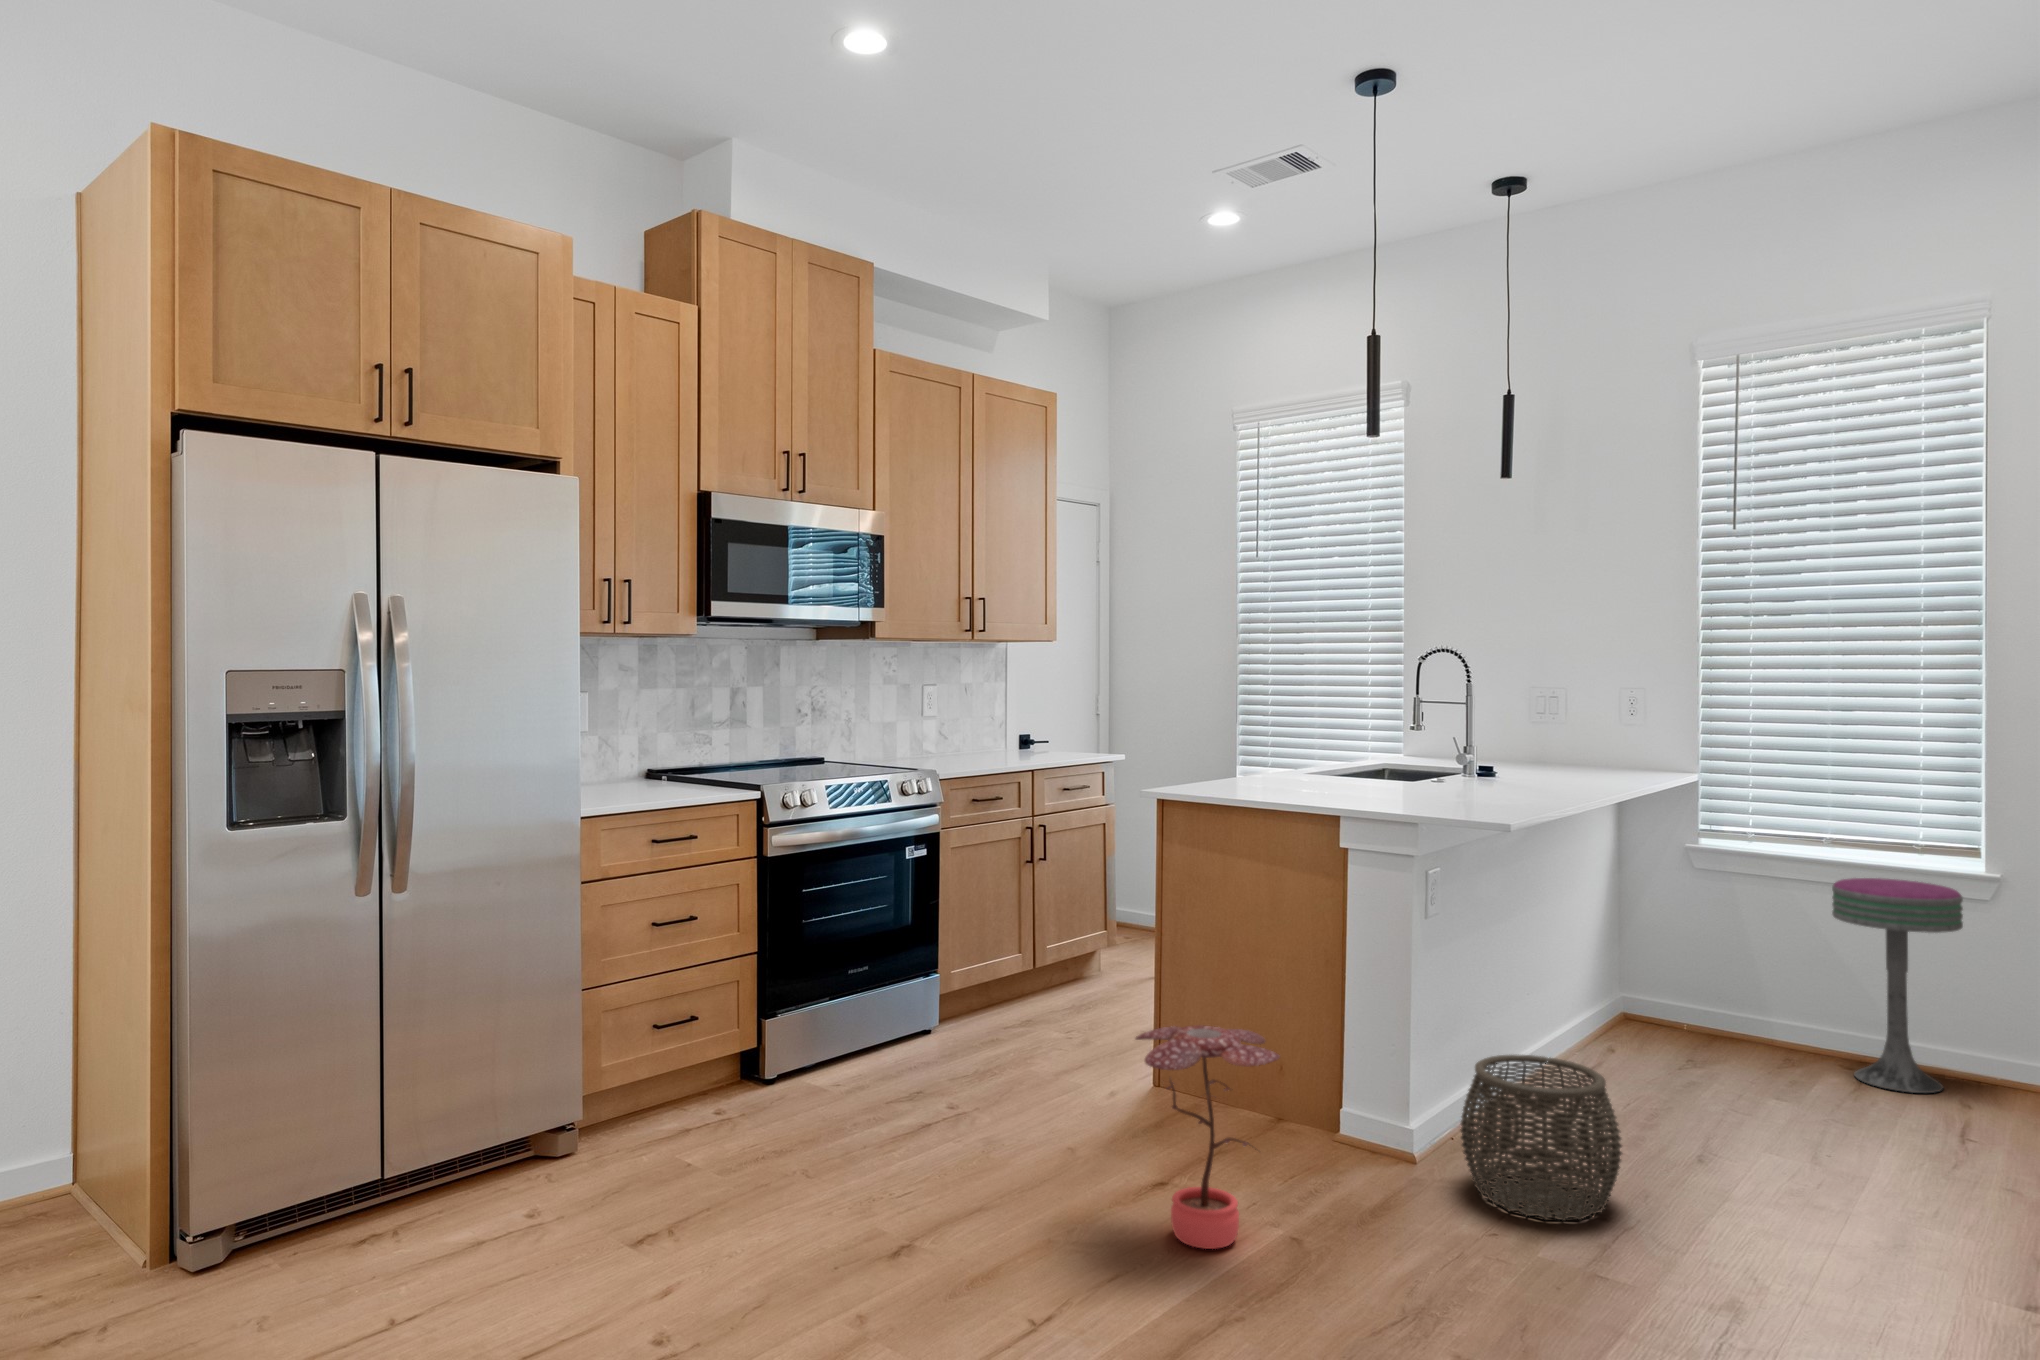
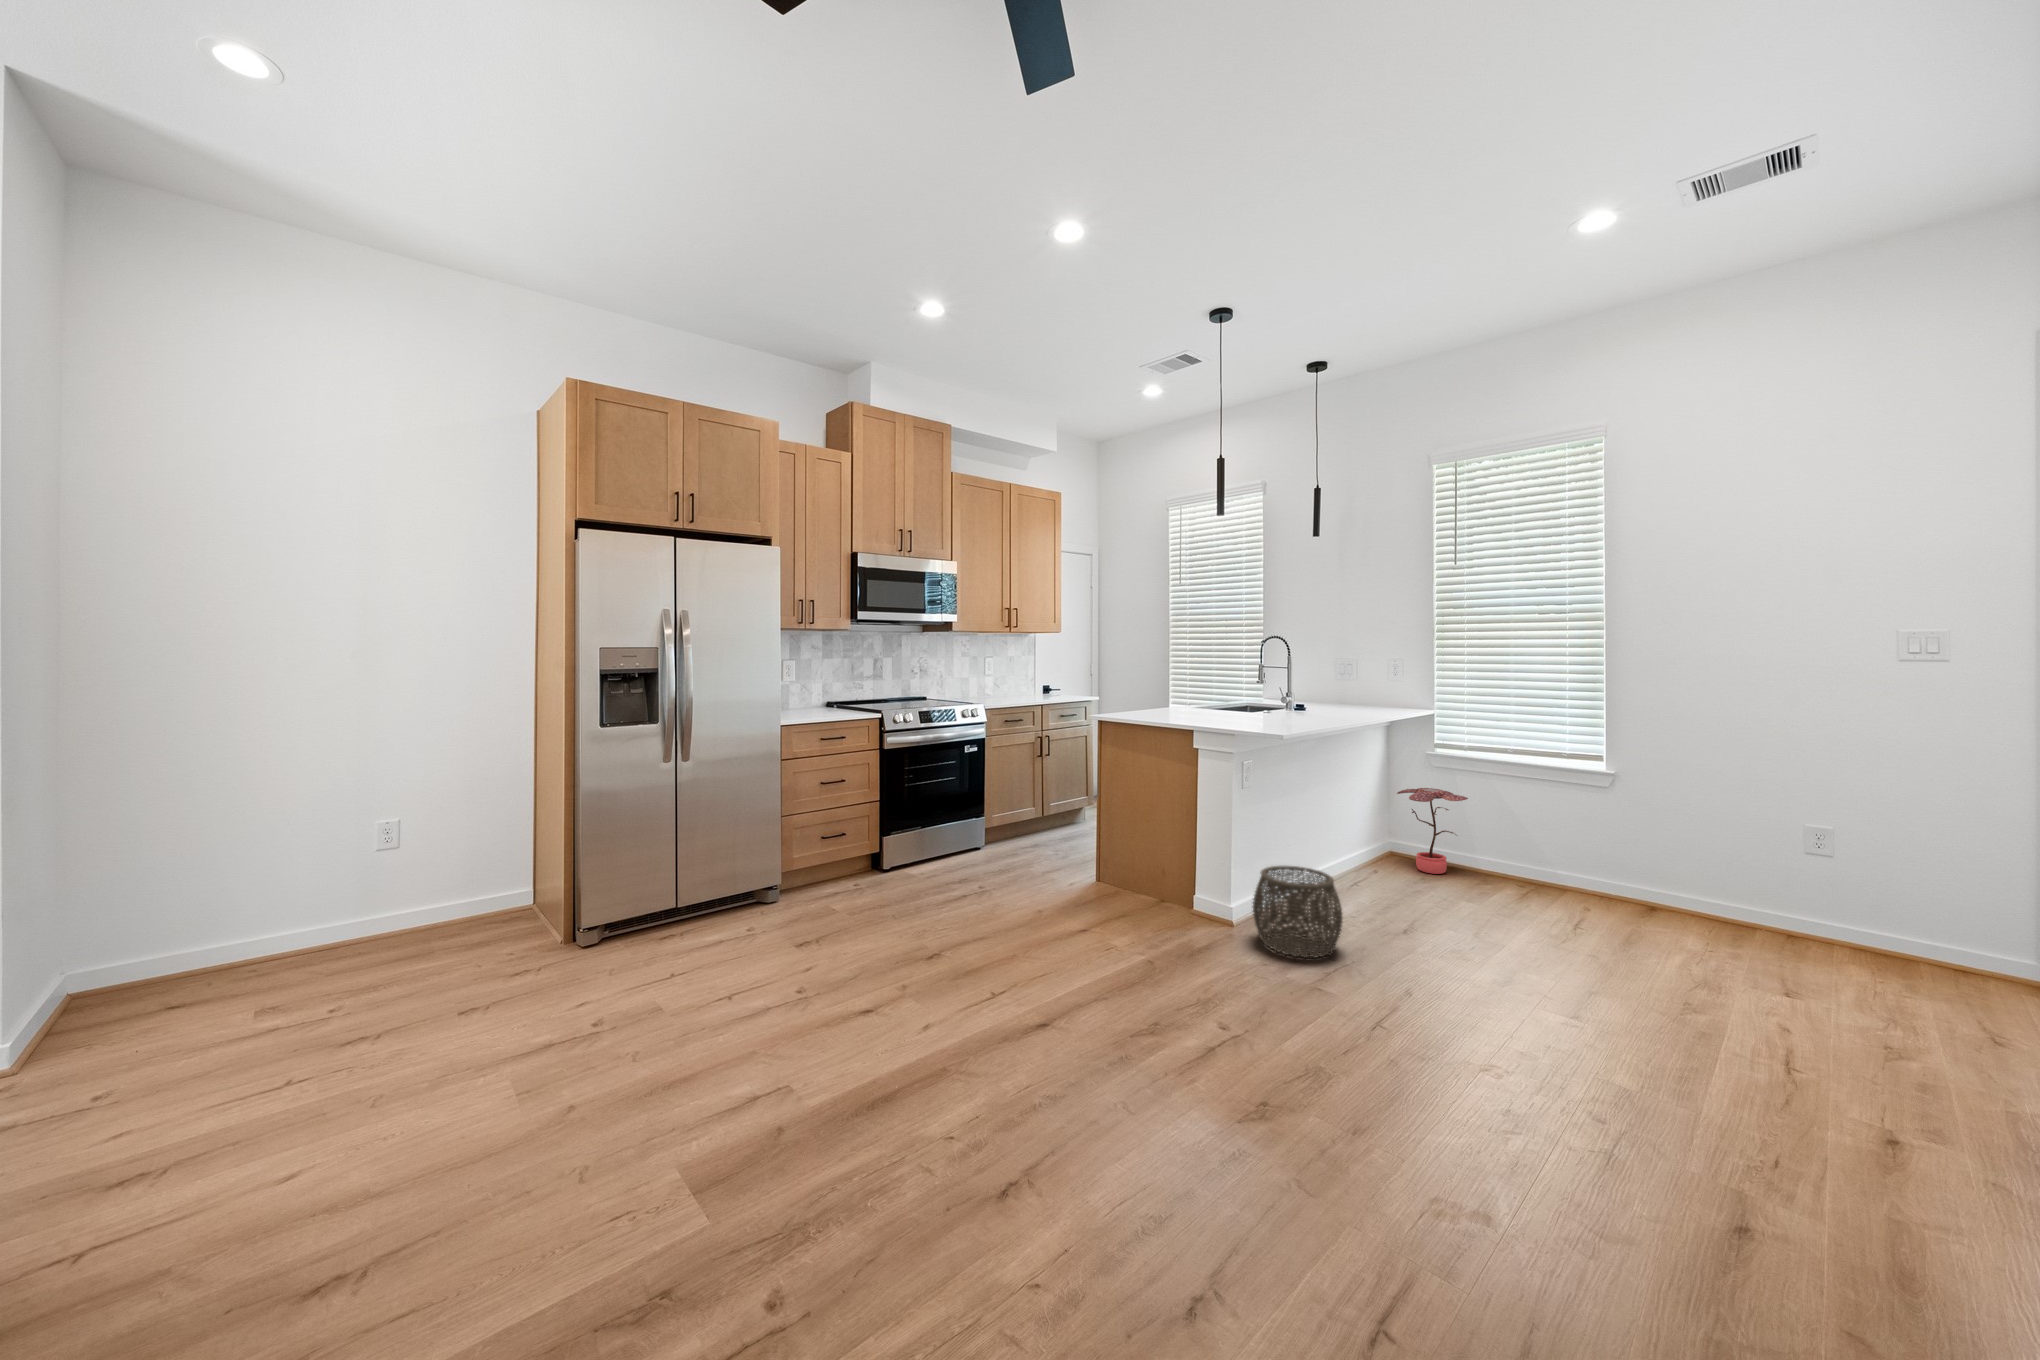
bar stool: present [1832,878,1963,1093] -> none [1504,773,1583,900]
potted plant: present [1135,1025,1280,1249] -> present [1397,788,1468,874]

